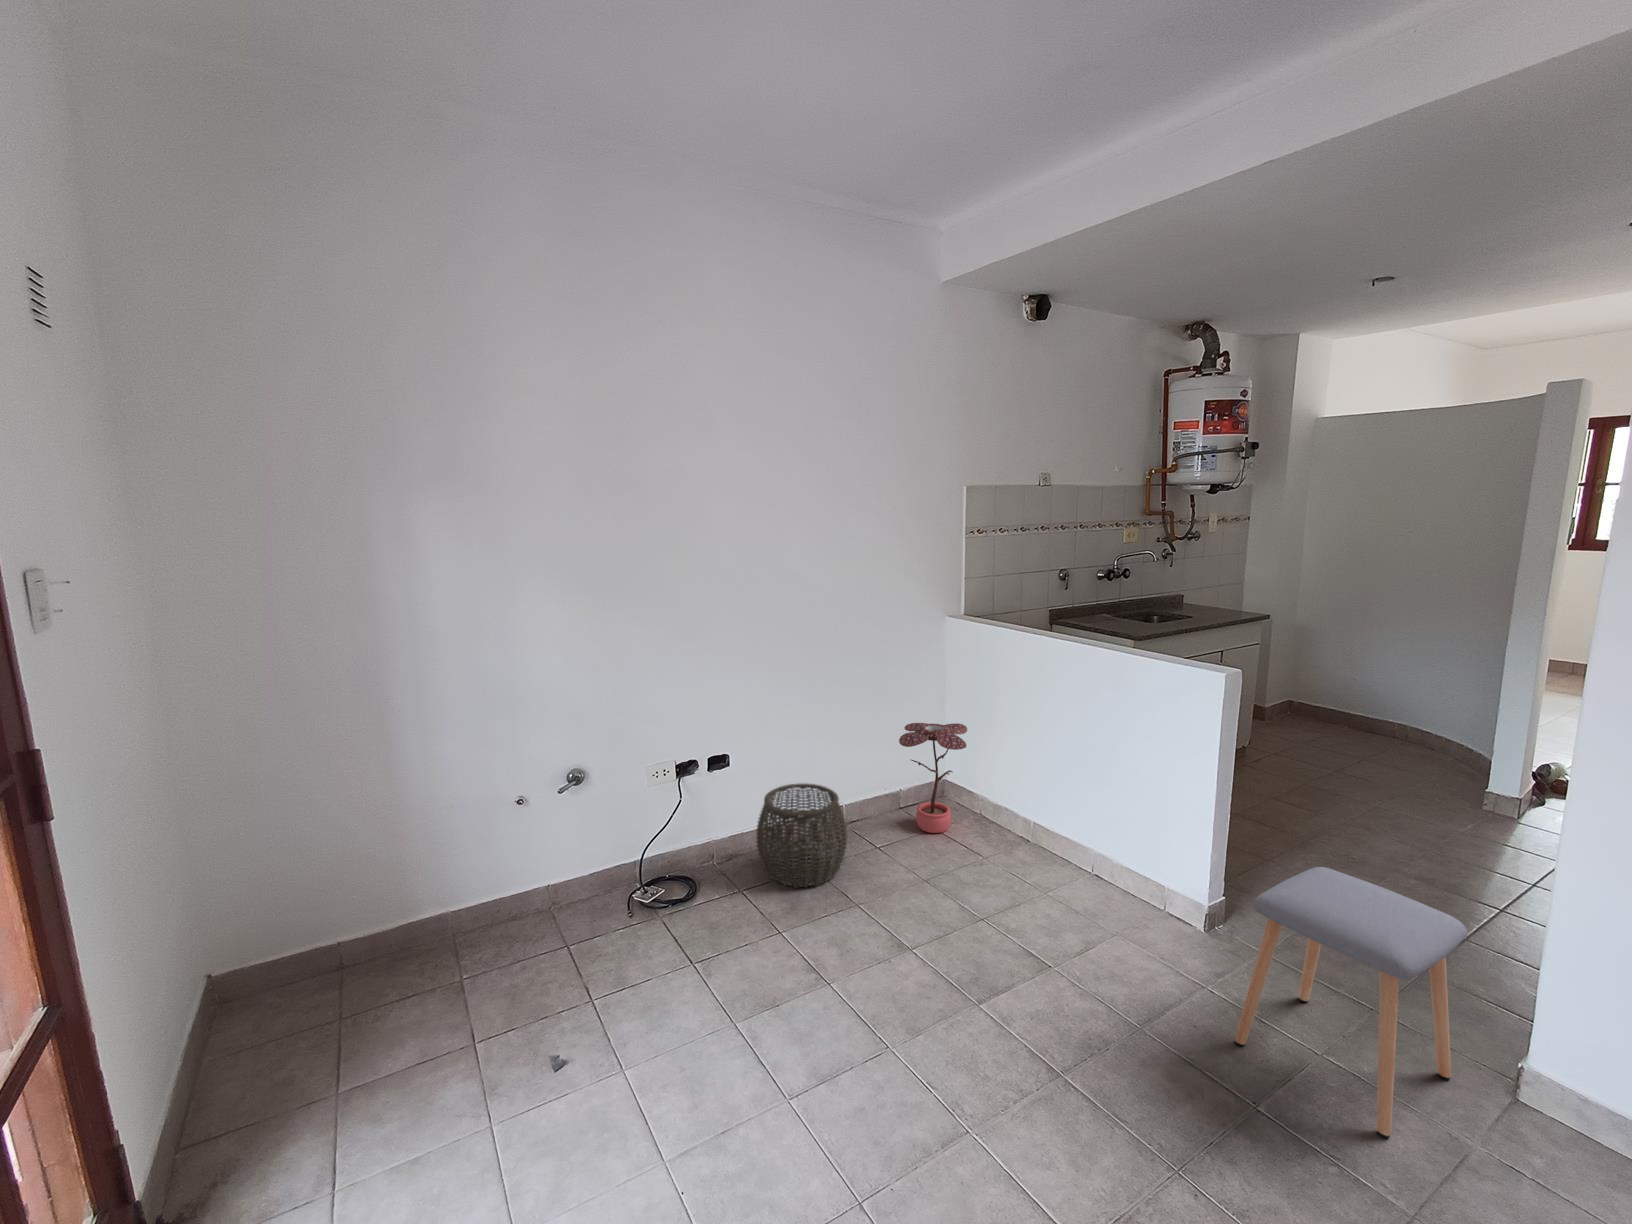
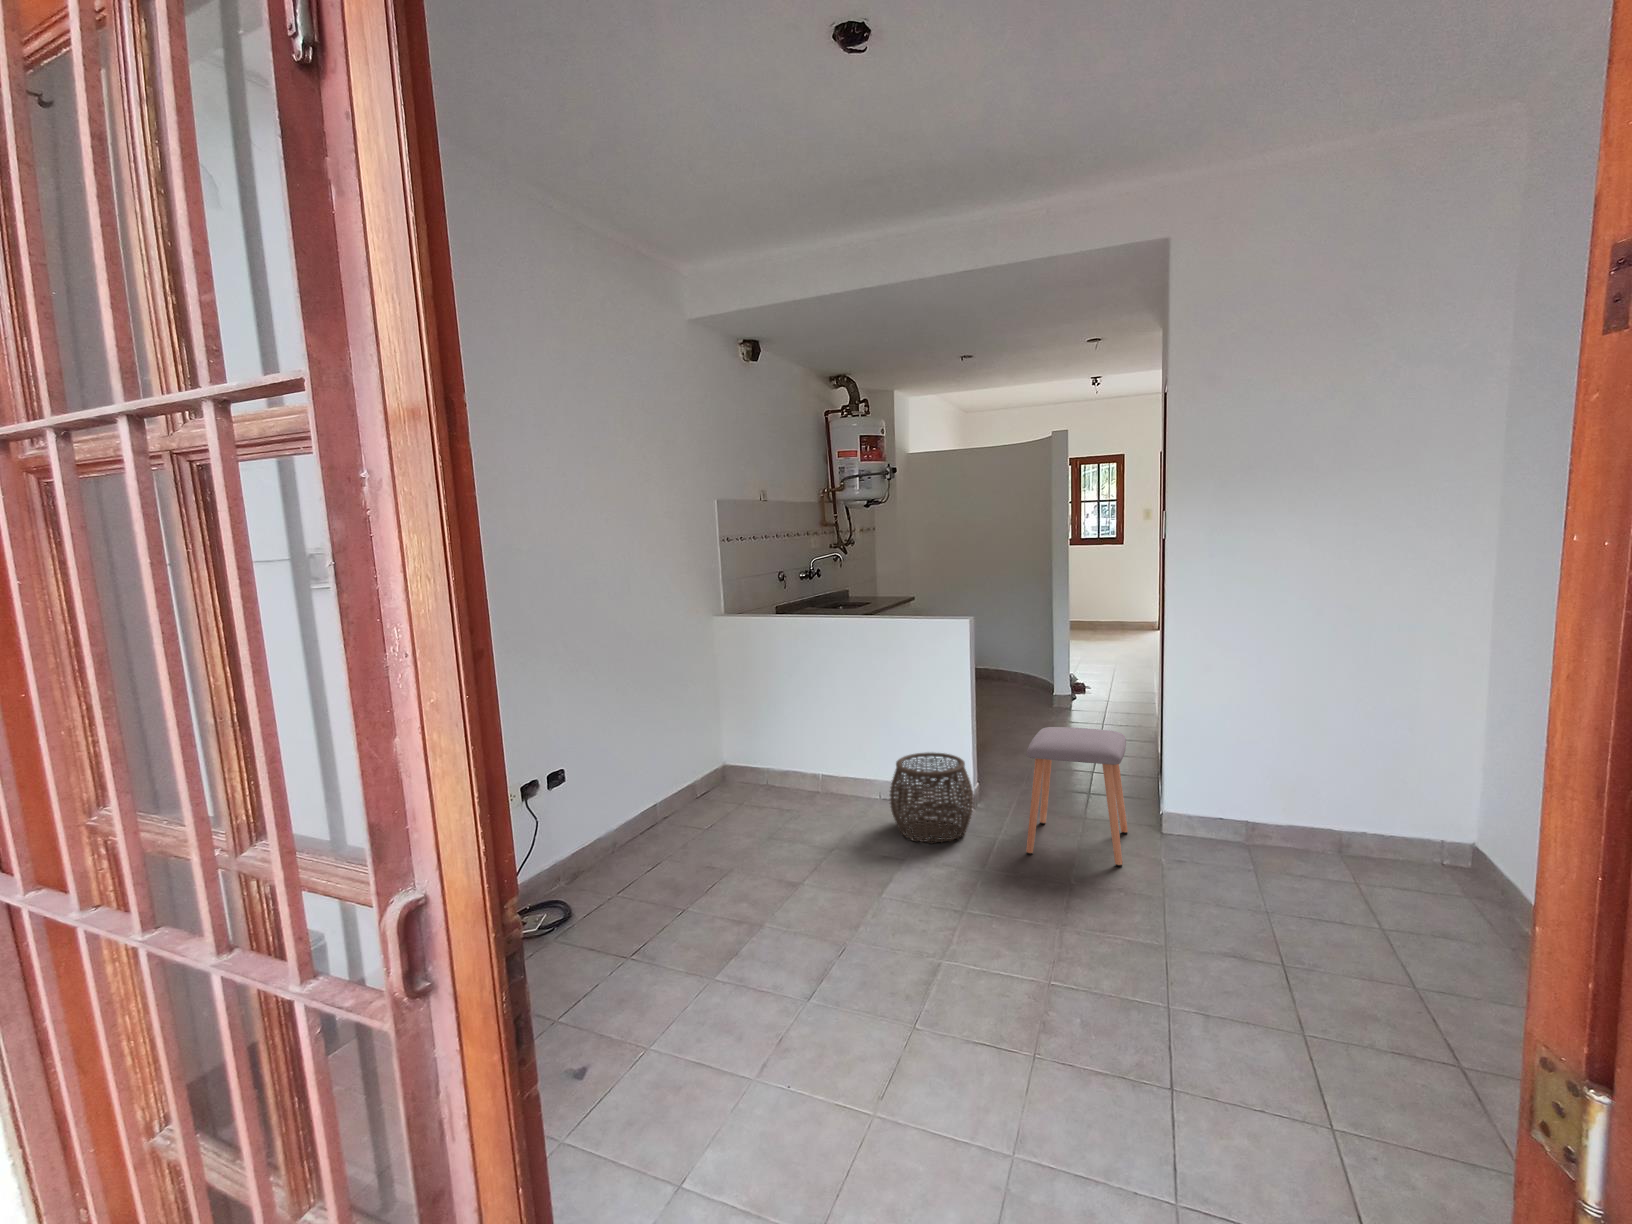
potted plant: present [899,723,967,833] -> none [698,706,764,807]
woven basket: present [756,783,847,888] -> present [890,753,974,843]

